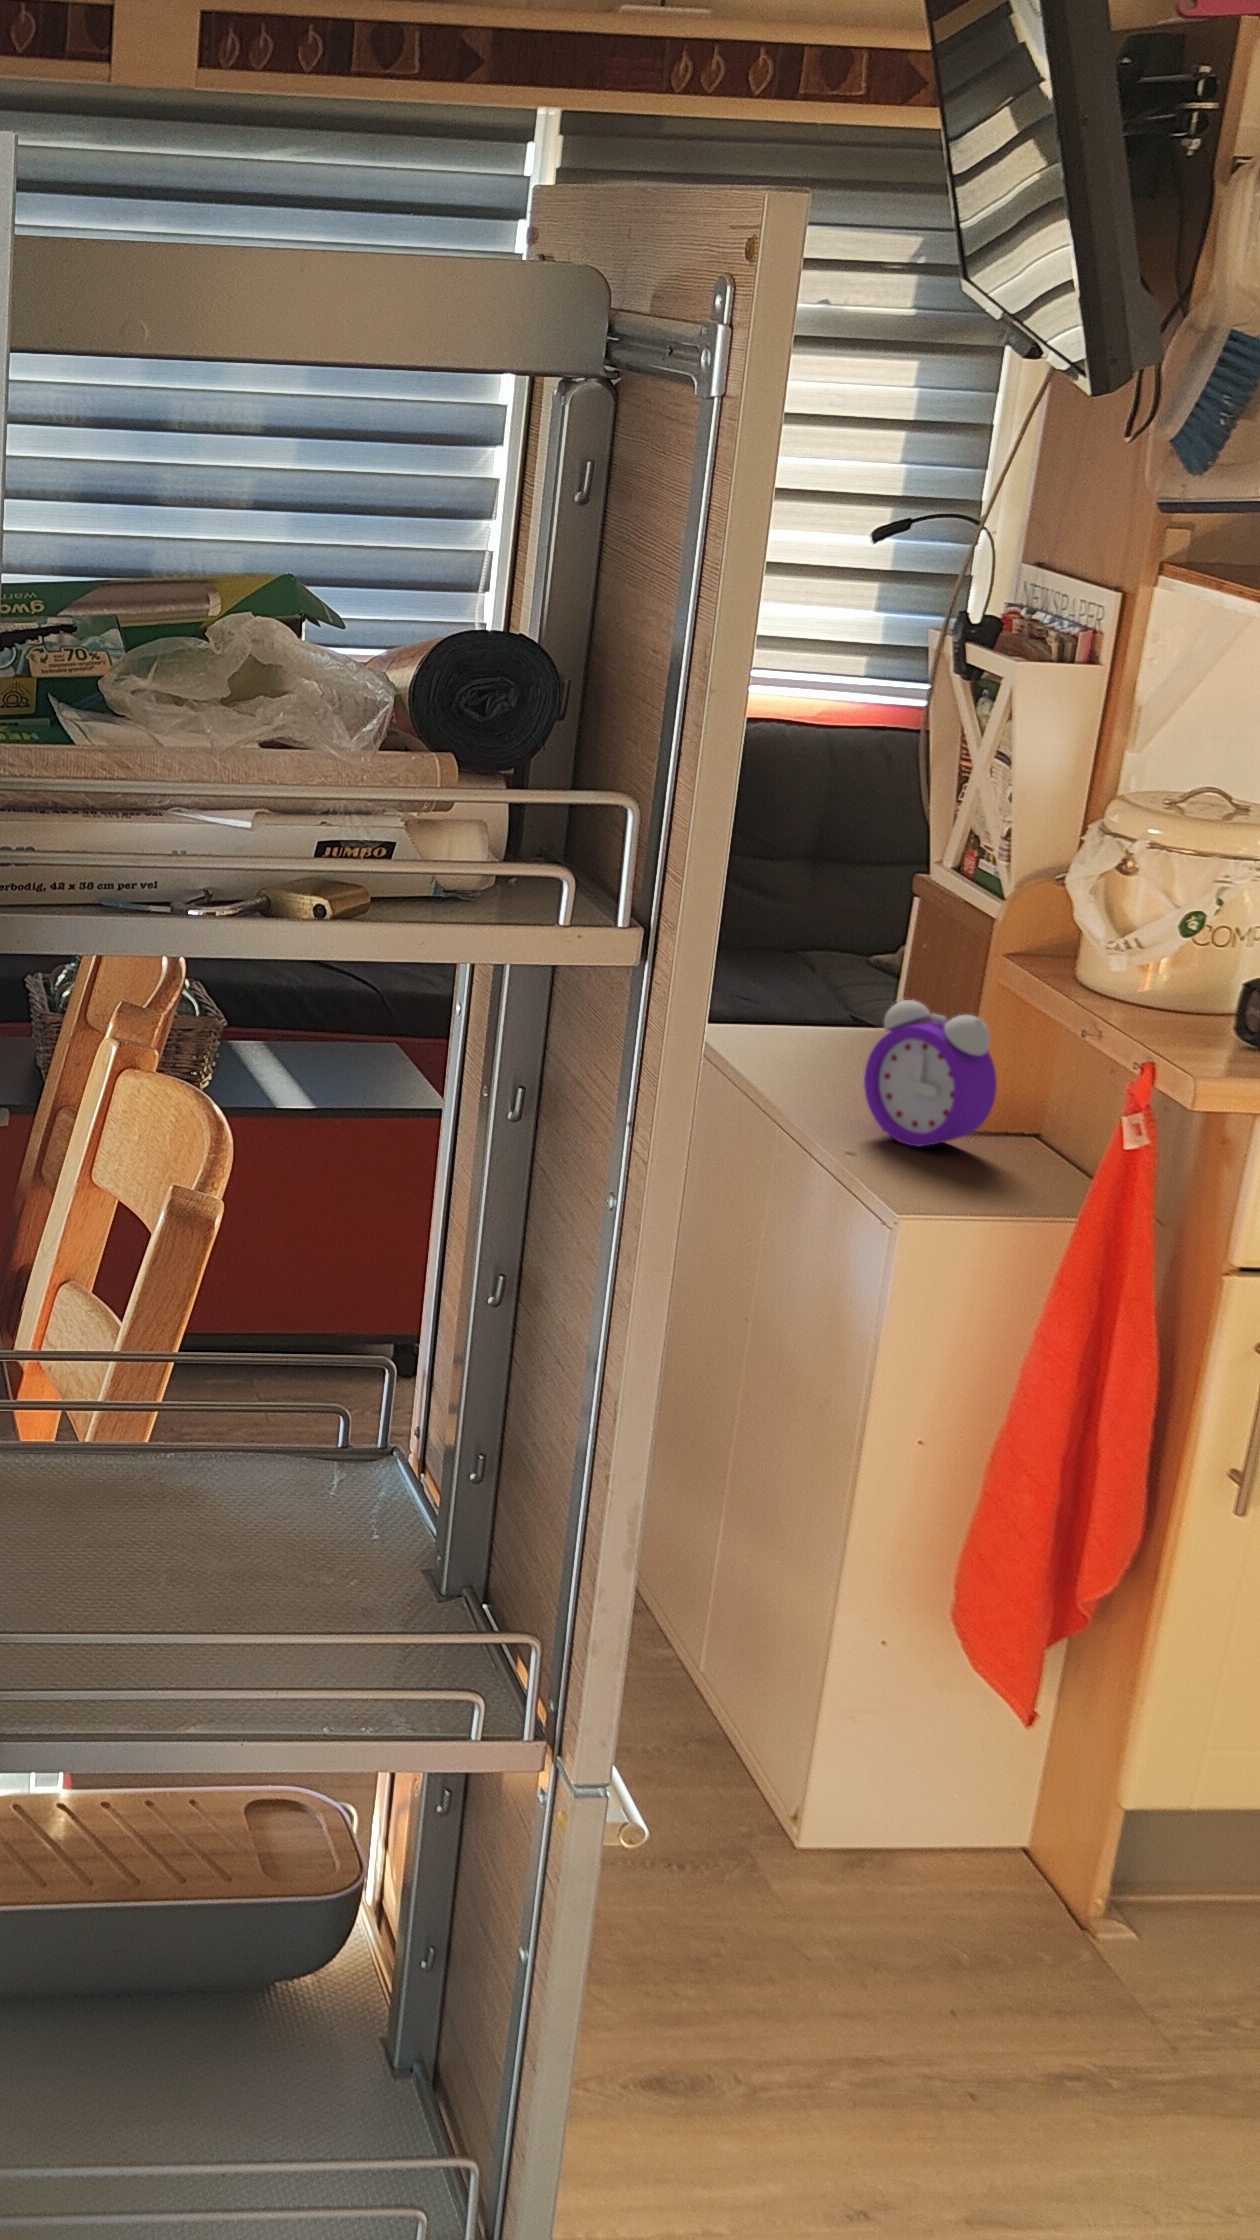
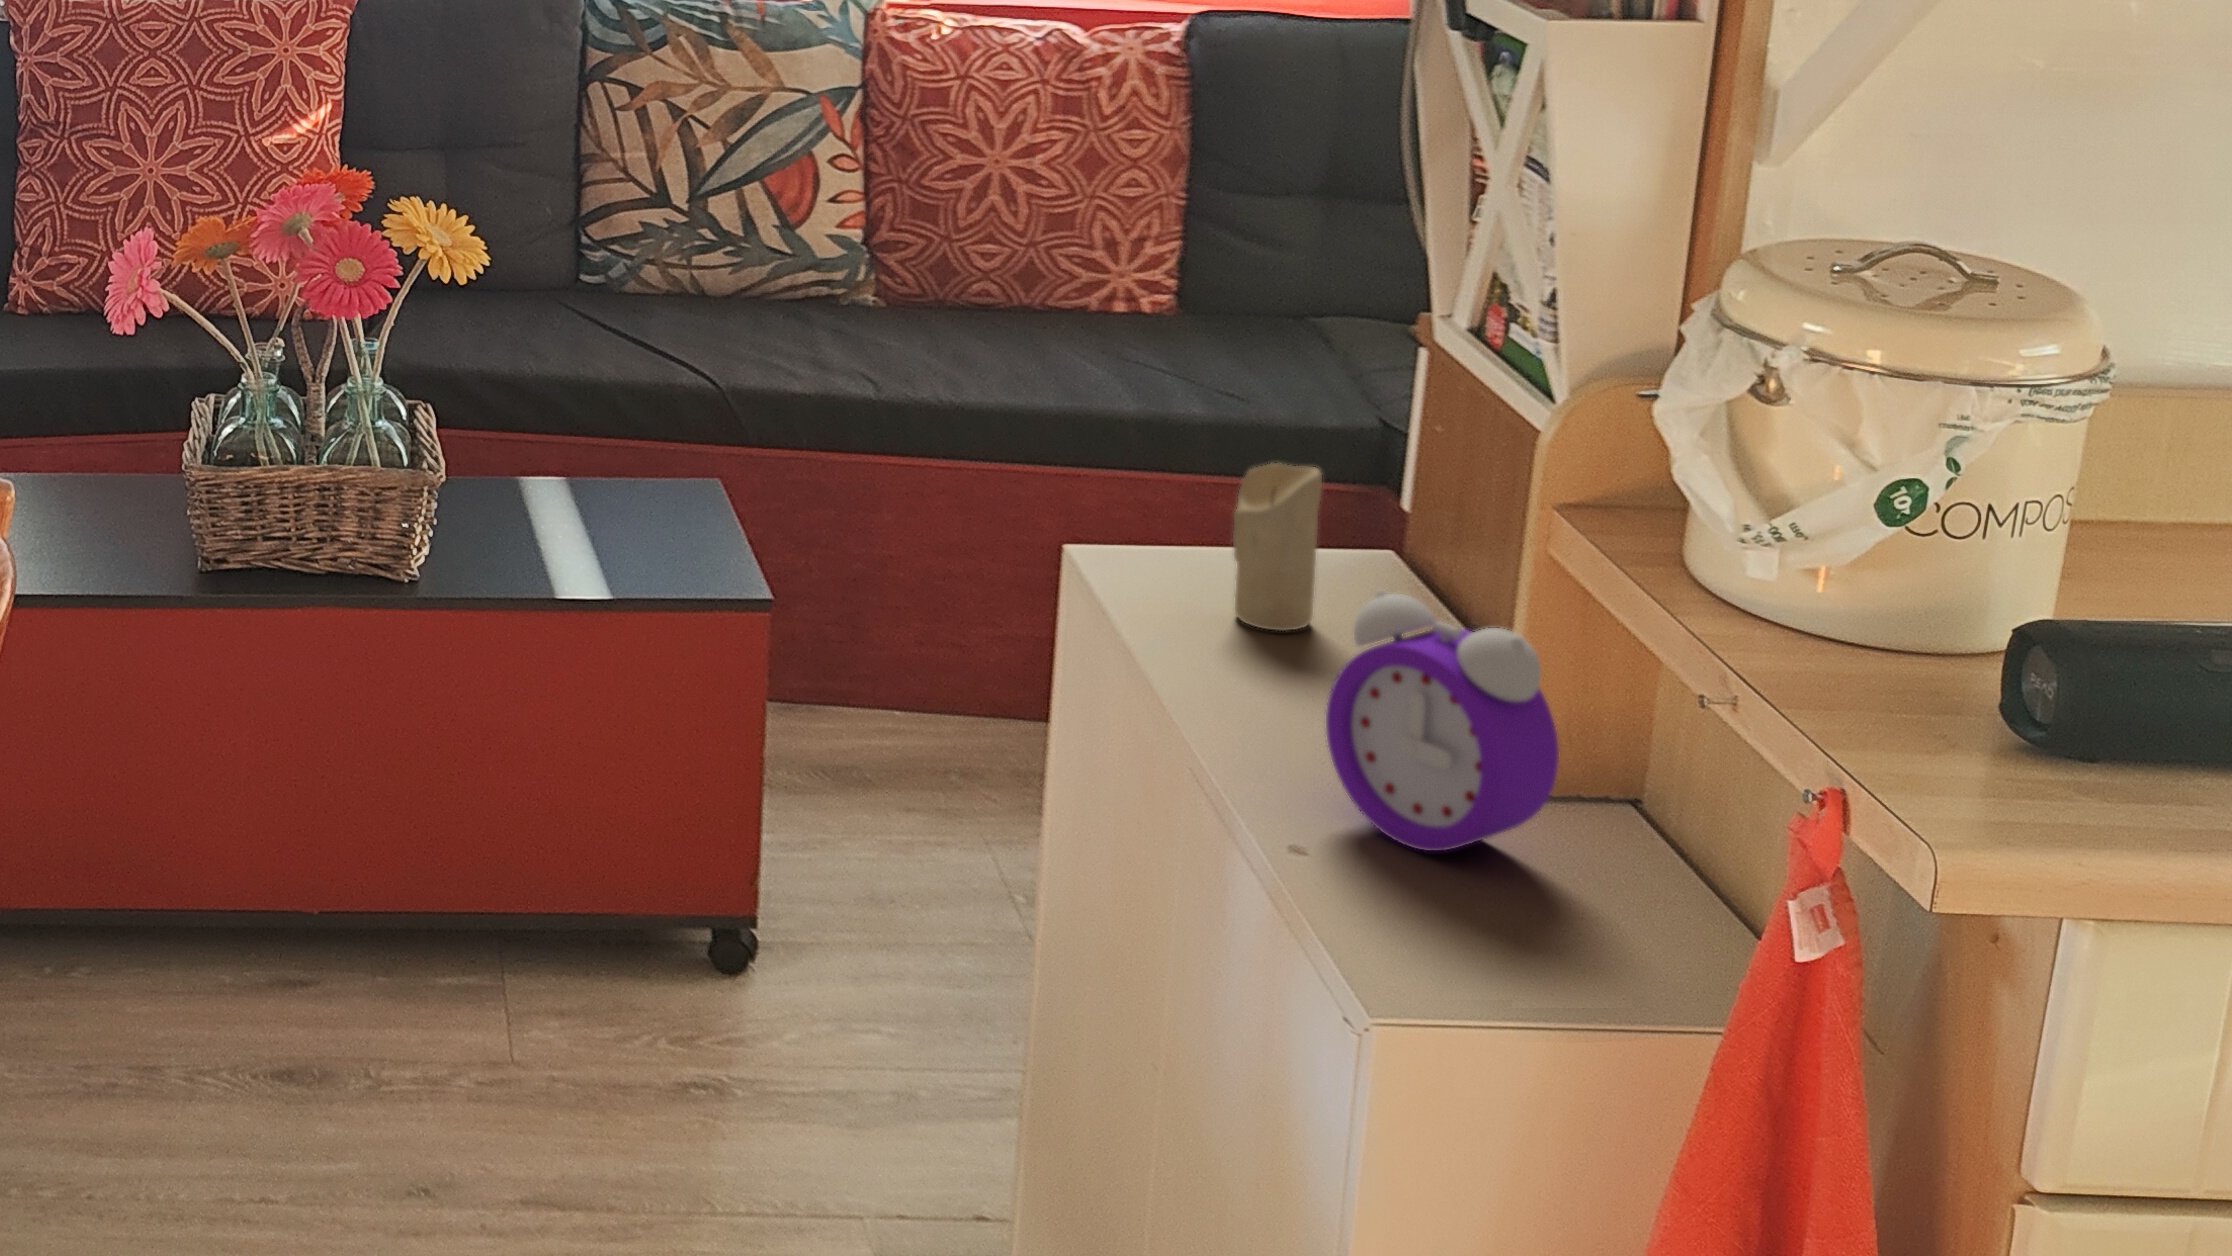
candle: none [797,950,855,1052] -> present [1233,463,1322,631]

